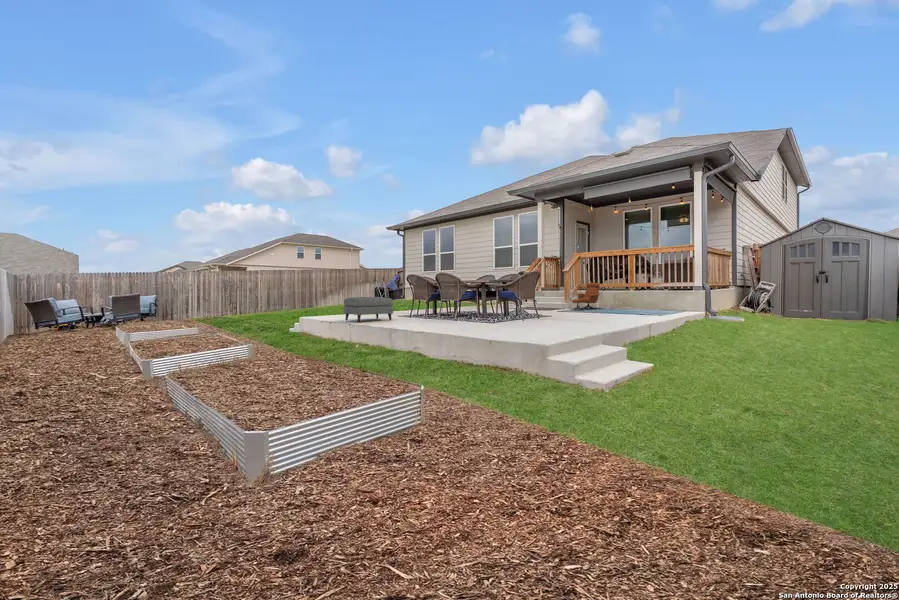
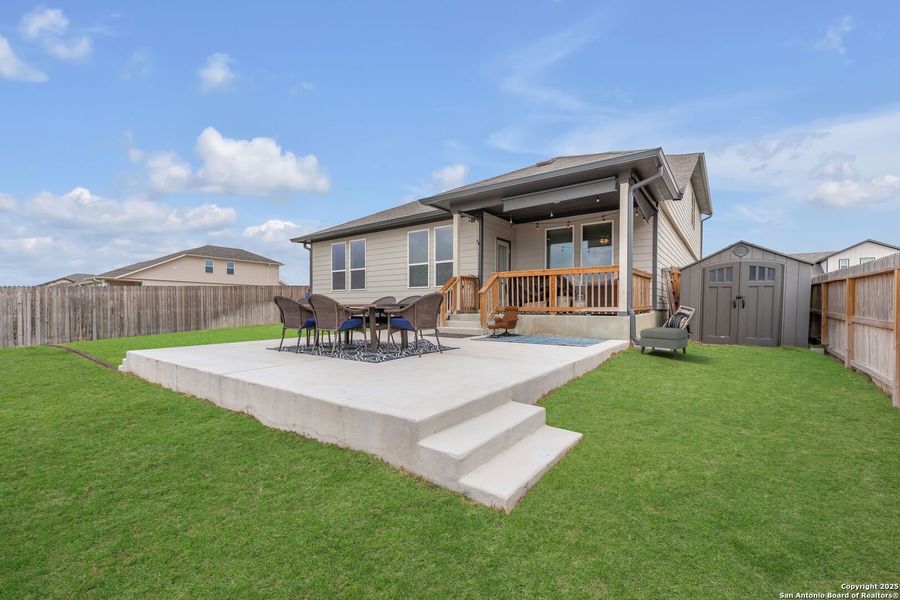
ottoman: present [344,297,393,322] -> present [640,327,688,358]

